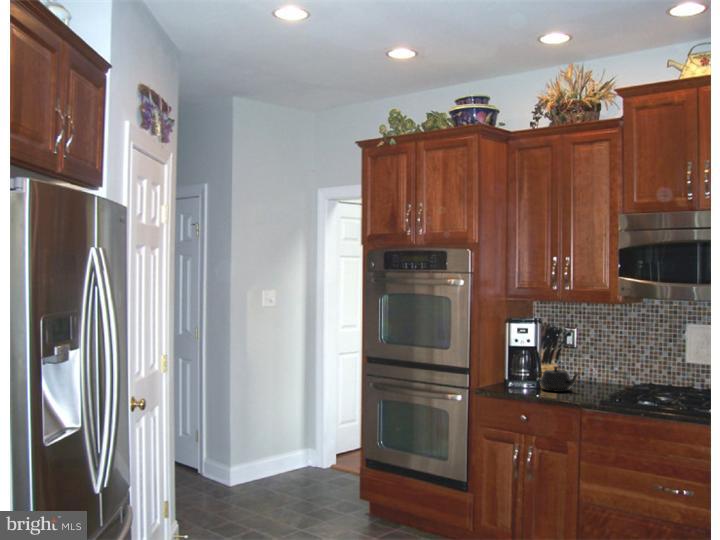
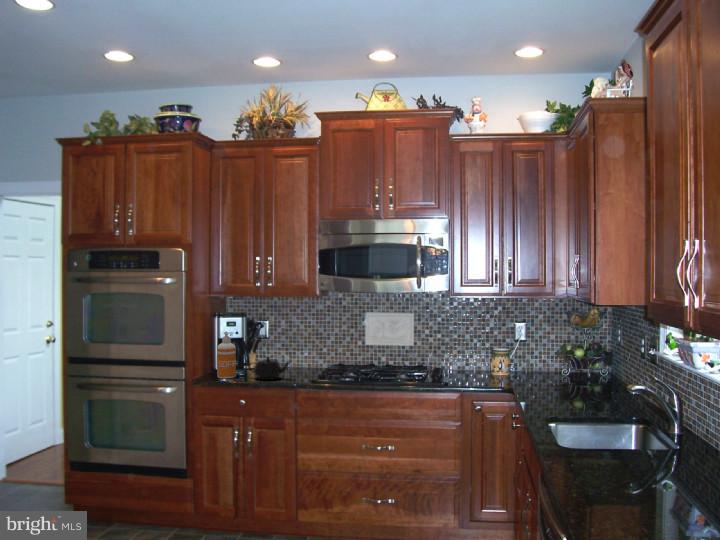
soap dispenser: none [504,337,523,386] -> present [217,332,236,378]

